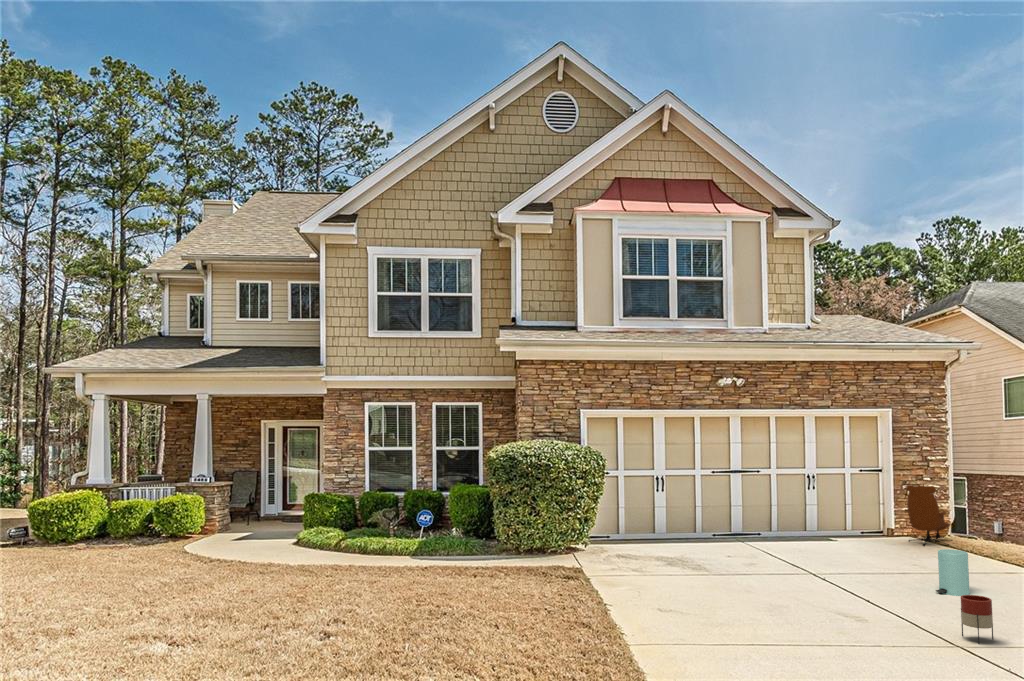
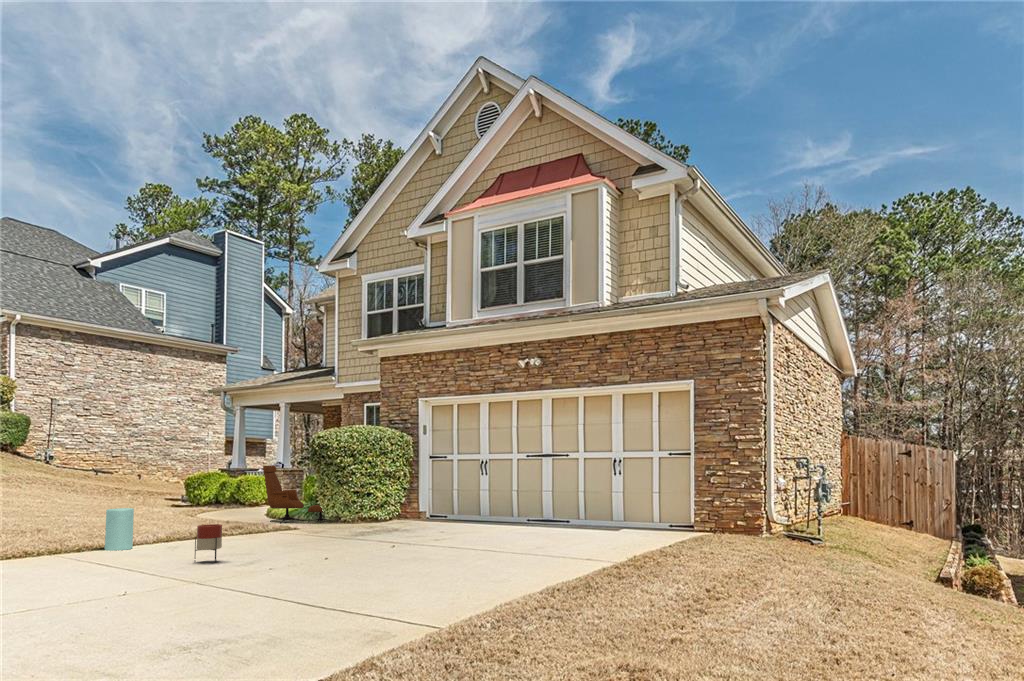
lounge chair: present [906,485,950,546] -> present [263,465,333,523]
trash can: present [936,549,970,596] -> present [104,508,134,551]

